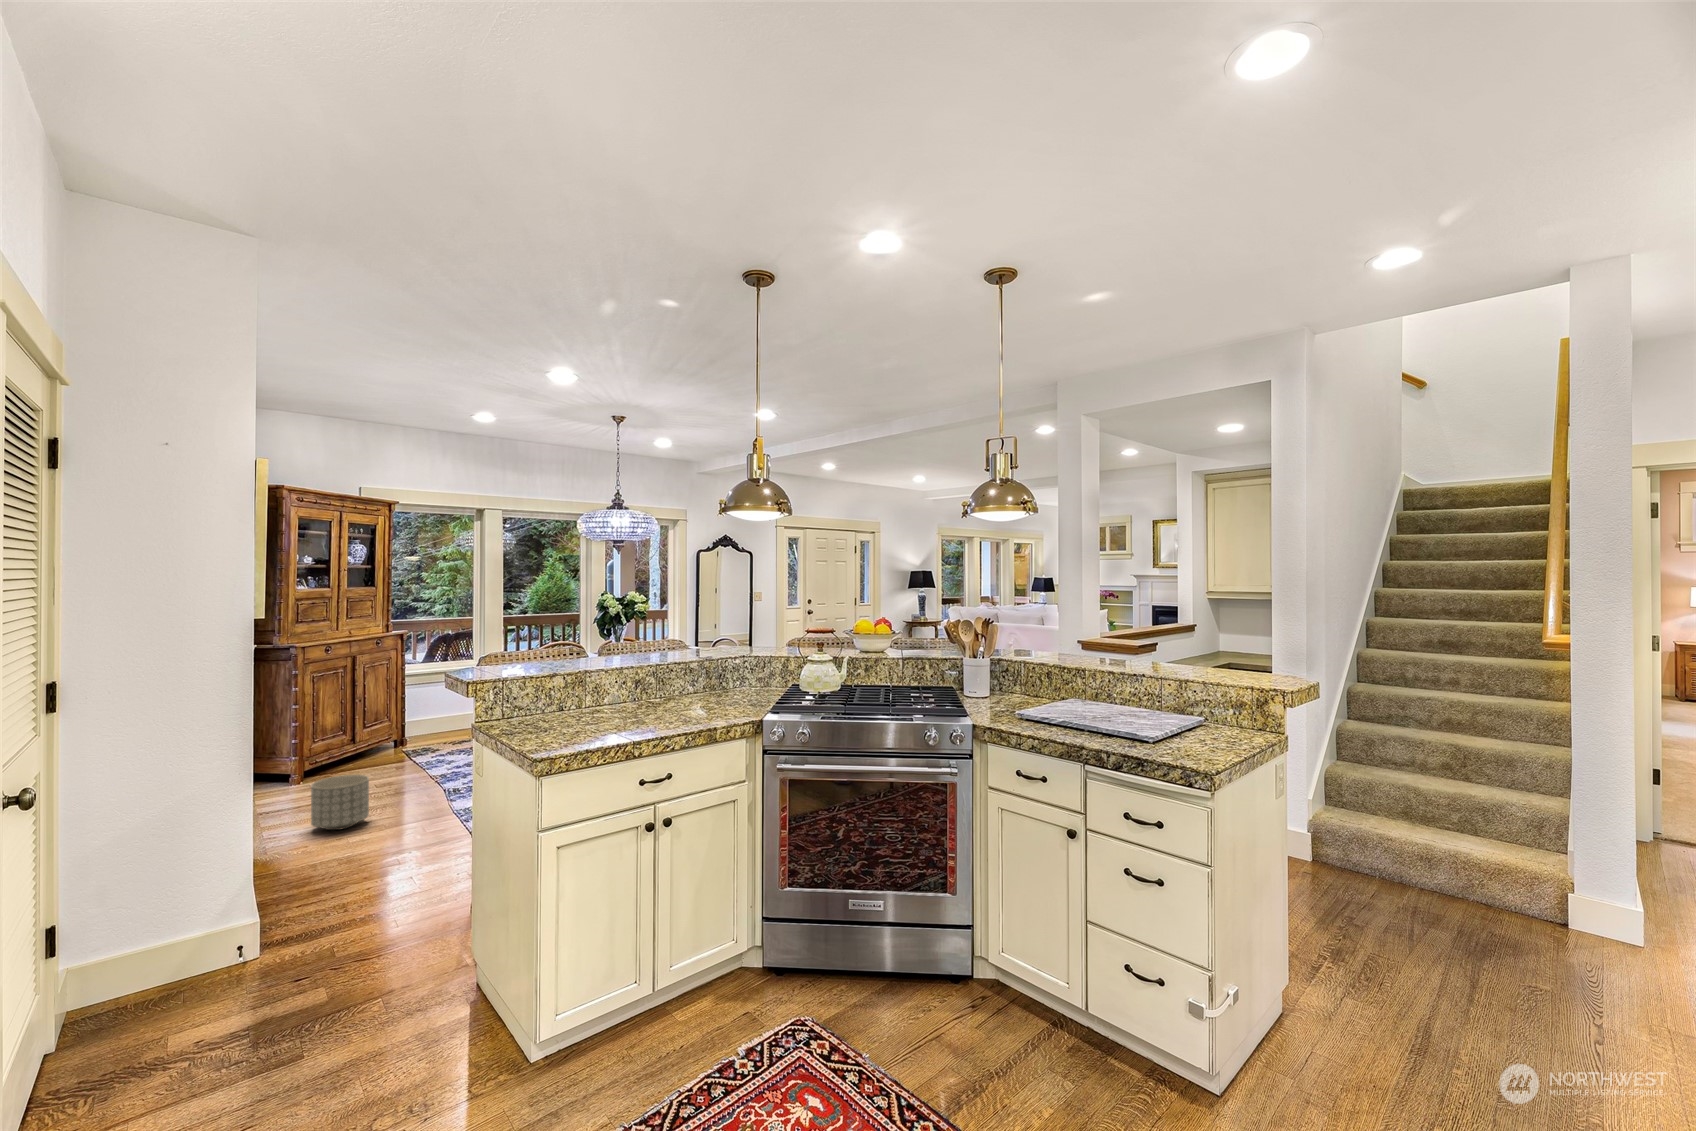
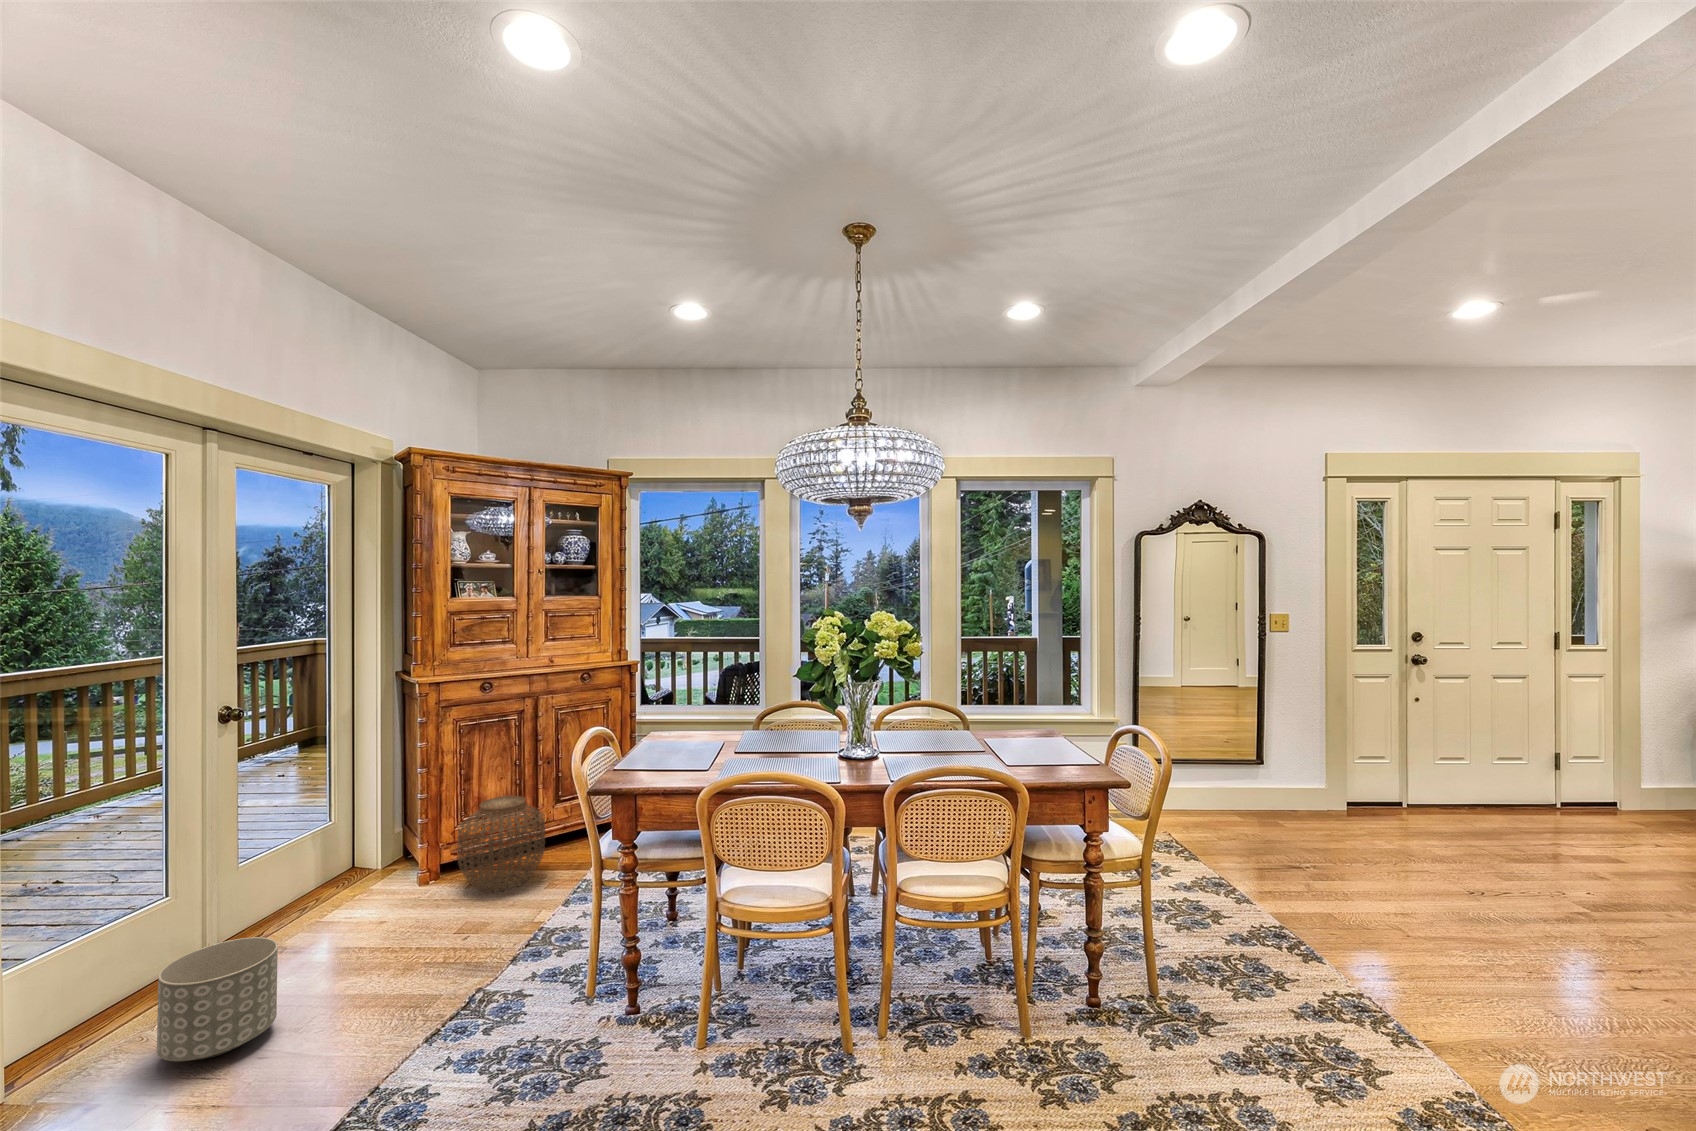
woven basket: none [327,719,389,779] -> present [457,796,545,892]

